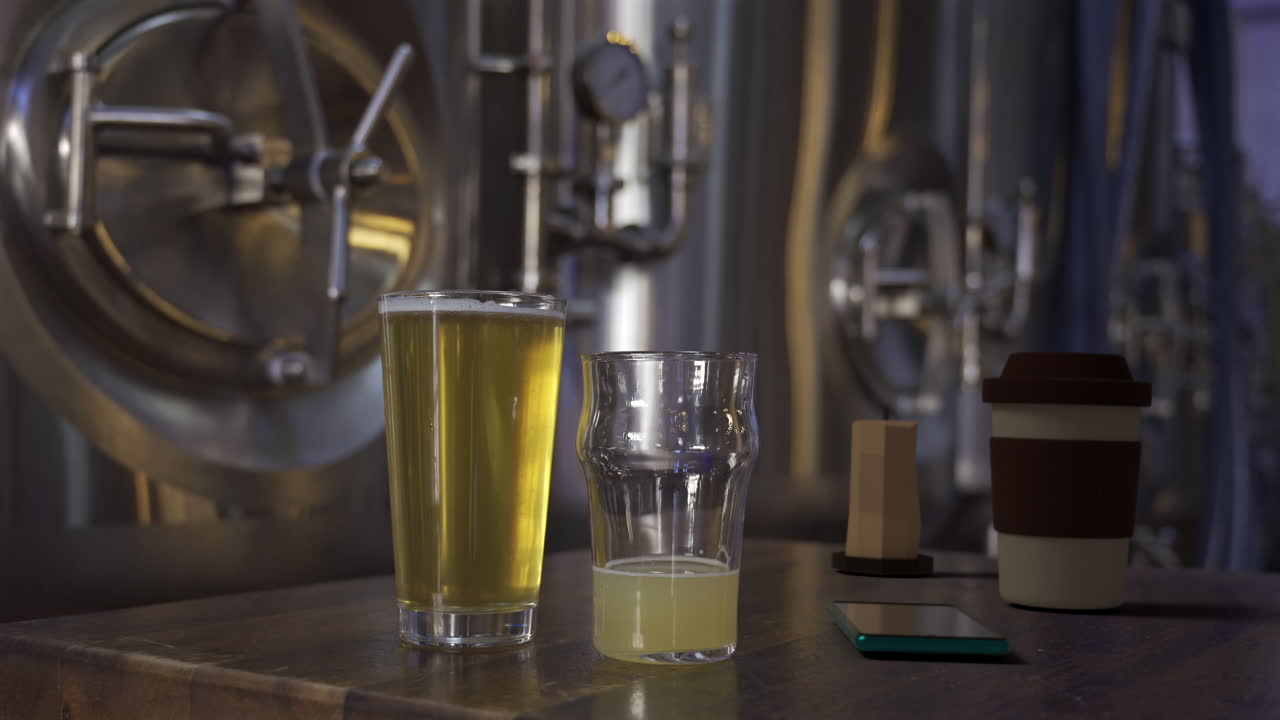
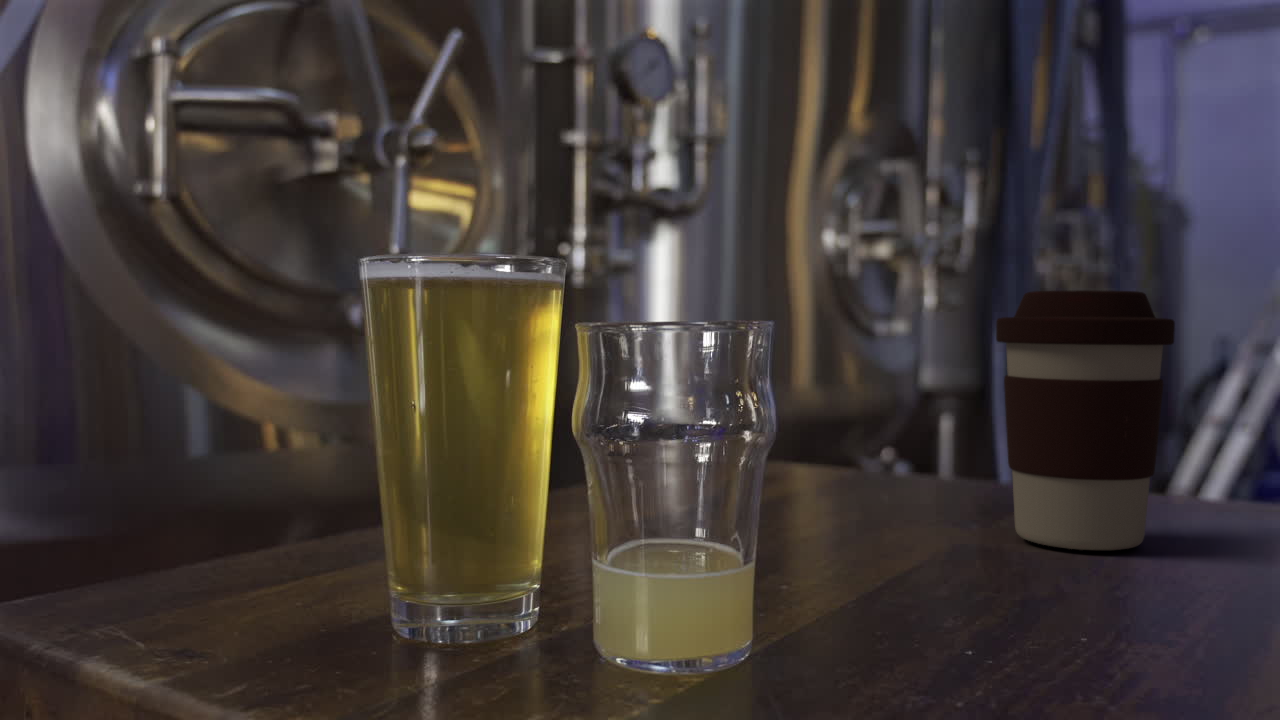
candle: present [831,405,934,575] -> none [840,339,935,497]
smartphone: present [826,601,1011,656] -> none [850,558,1084,659]

